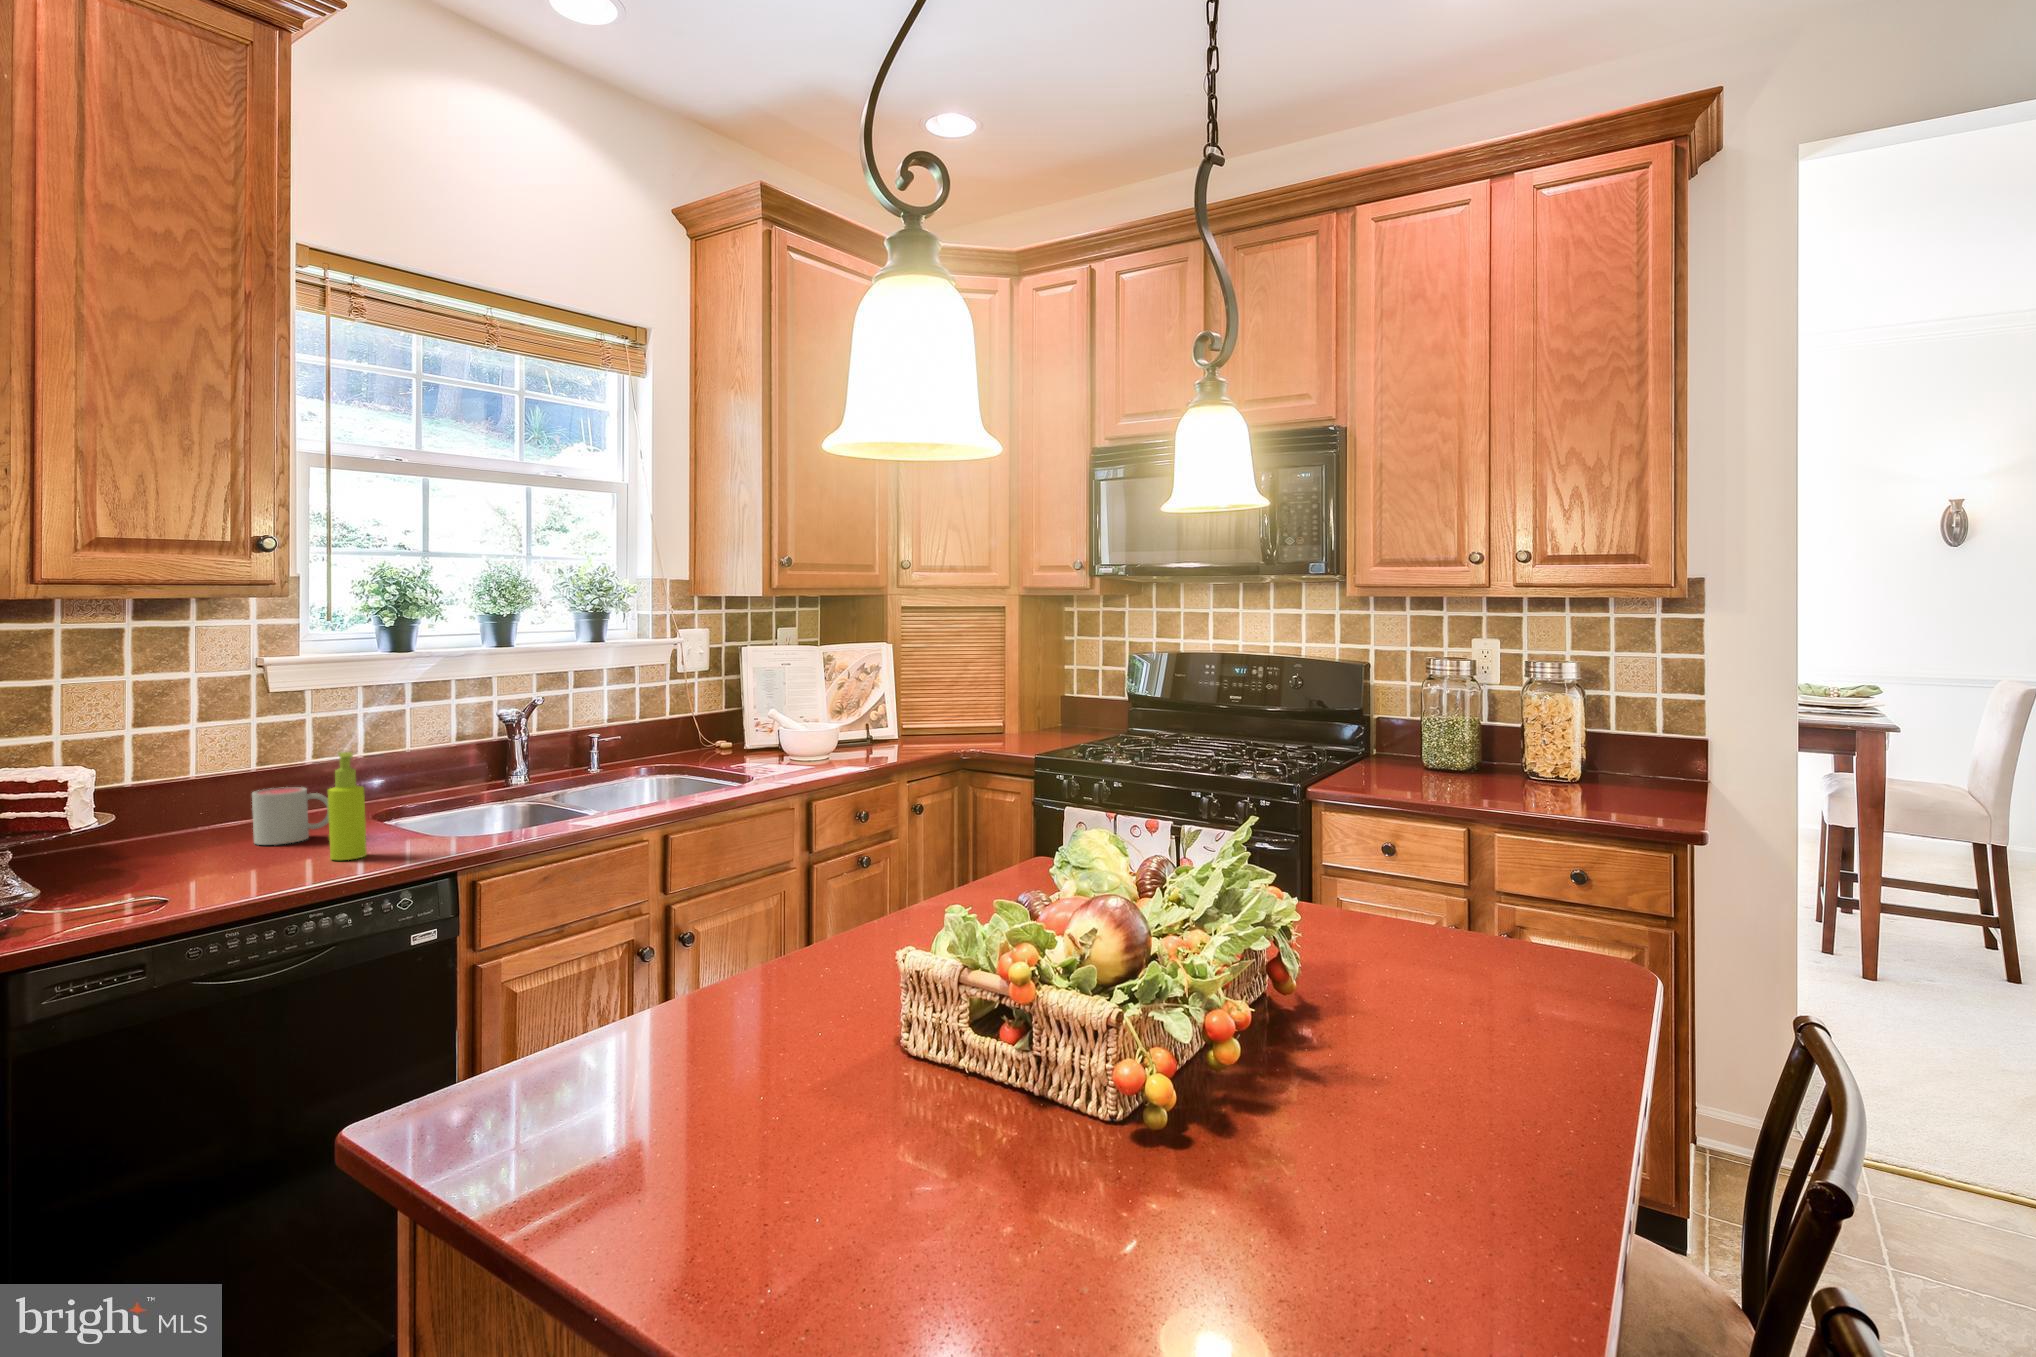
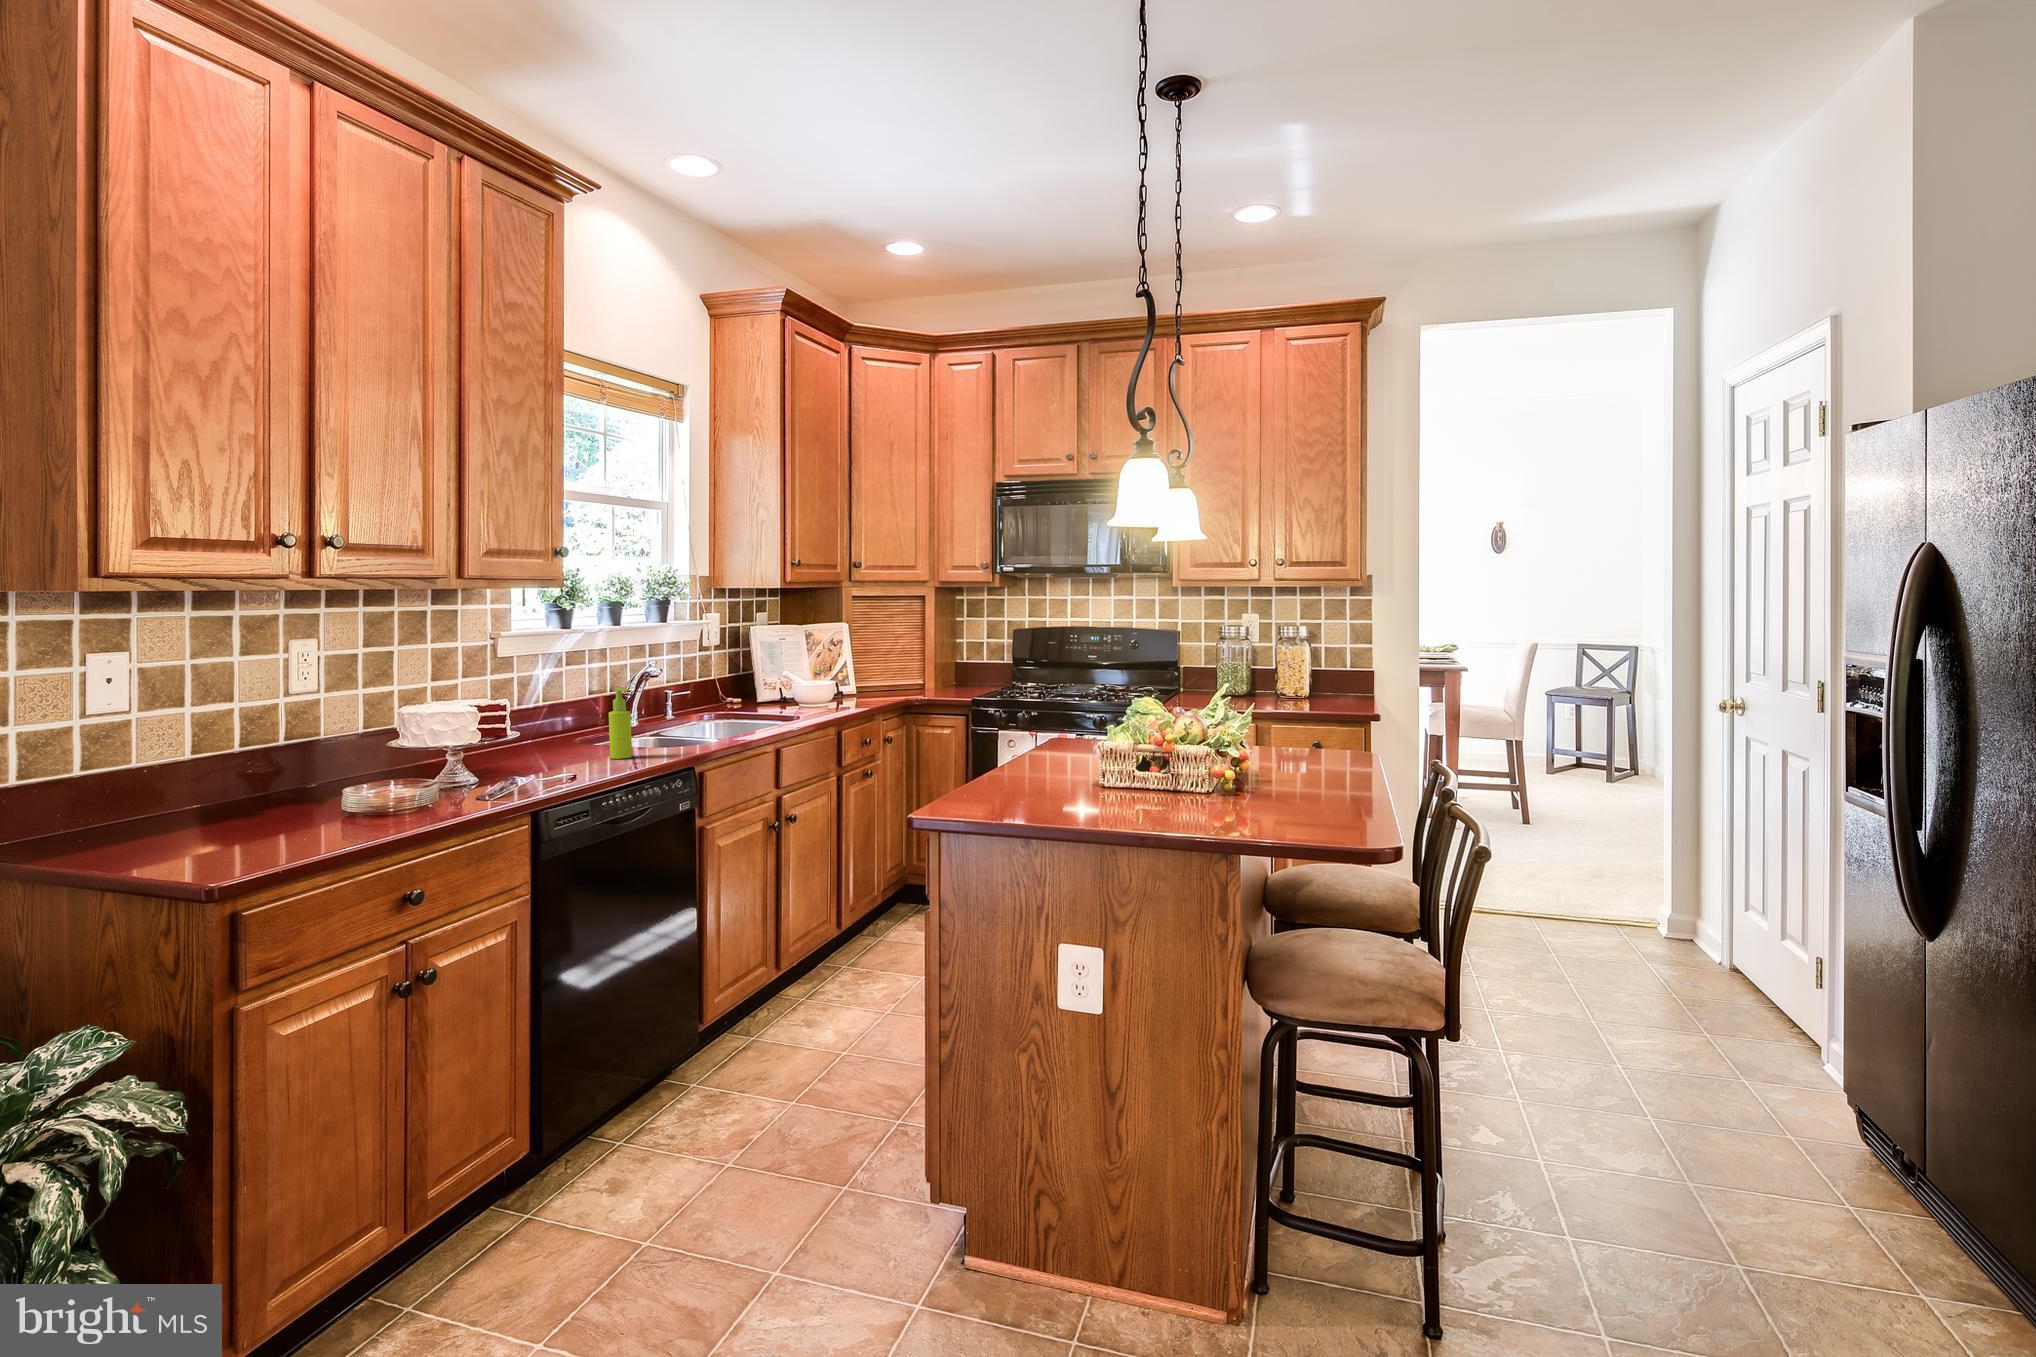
mug: present [252,787,329,845] -> none [528,718,578,755]

